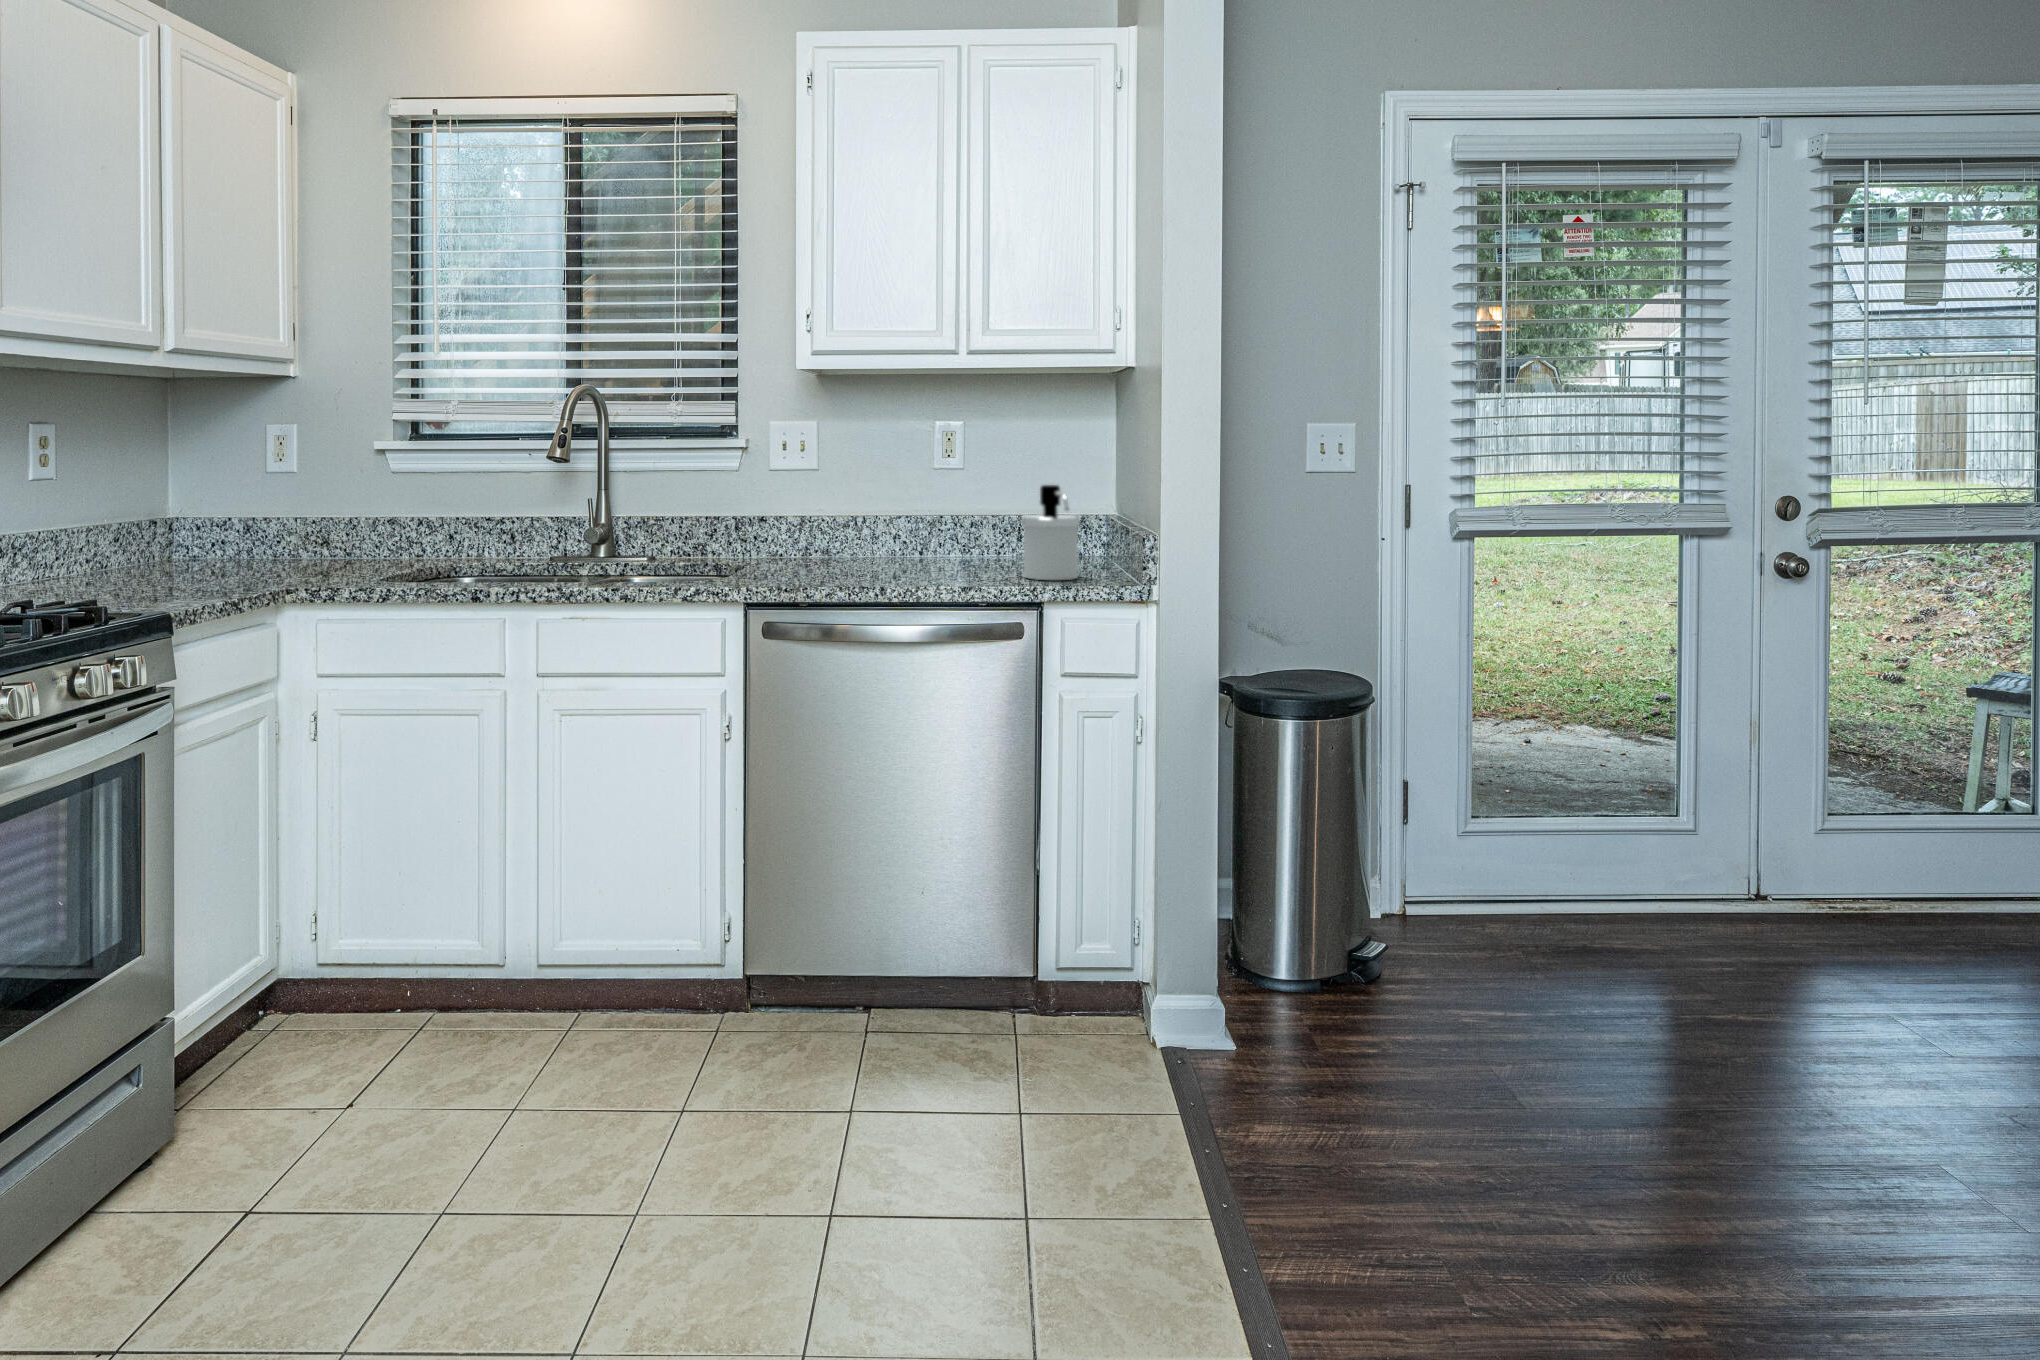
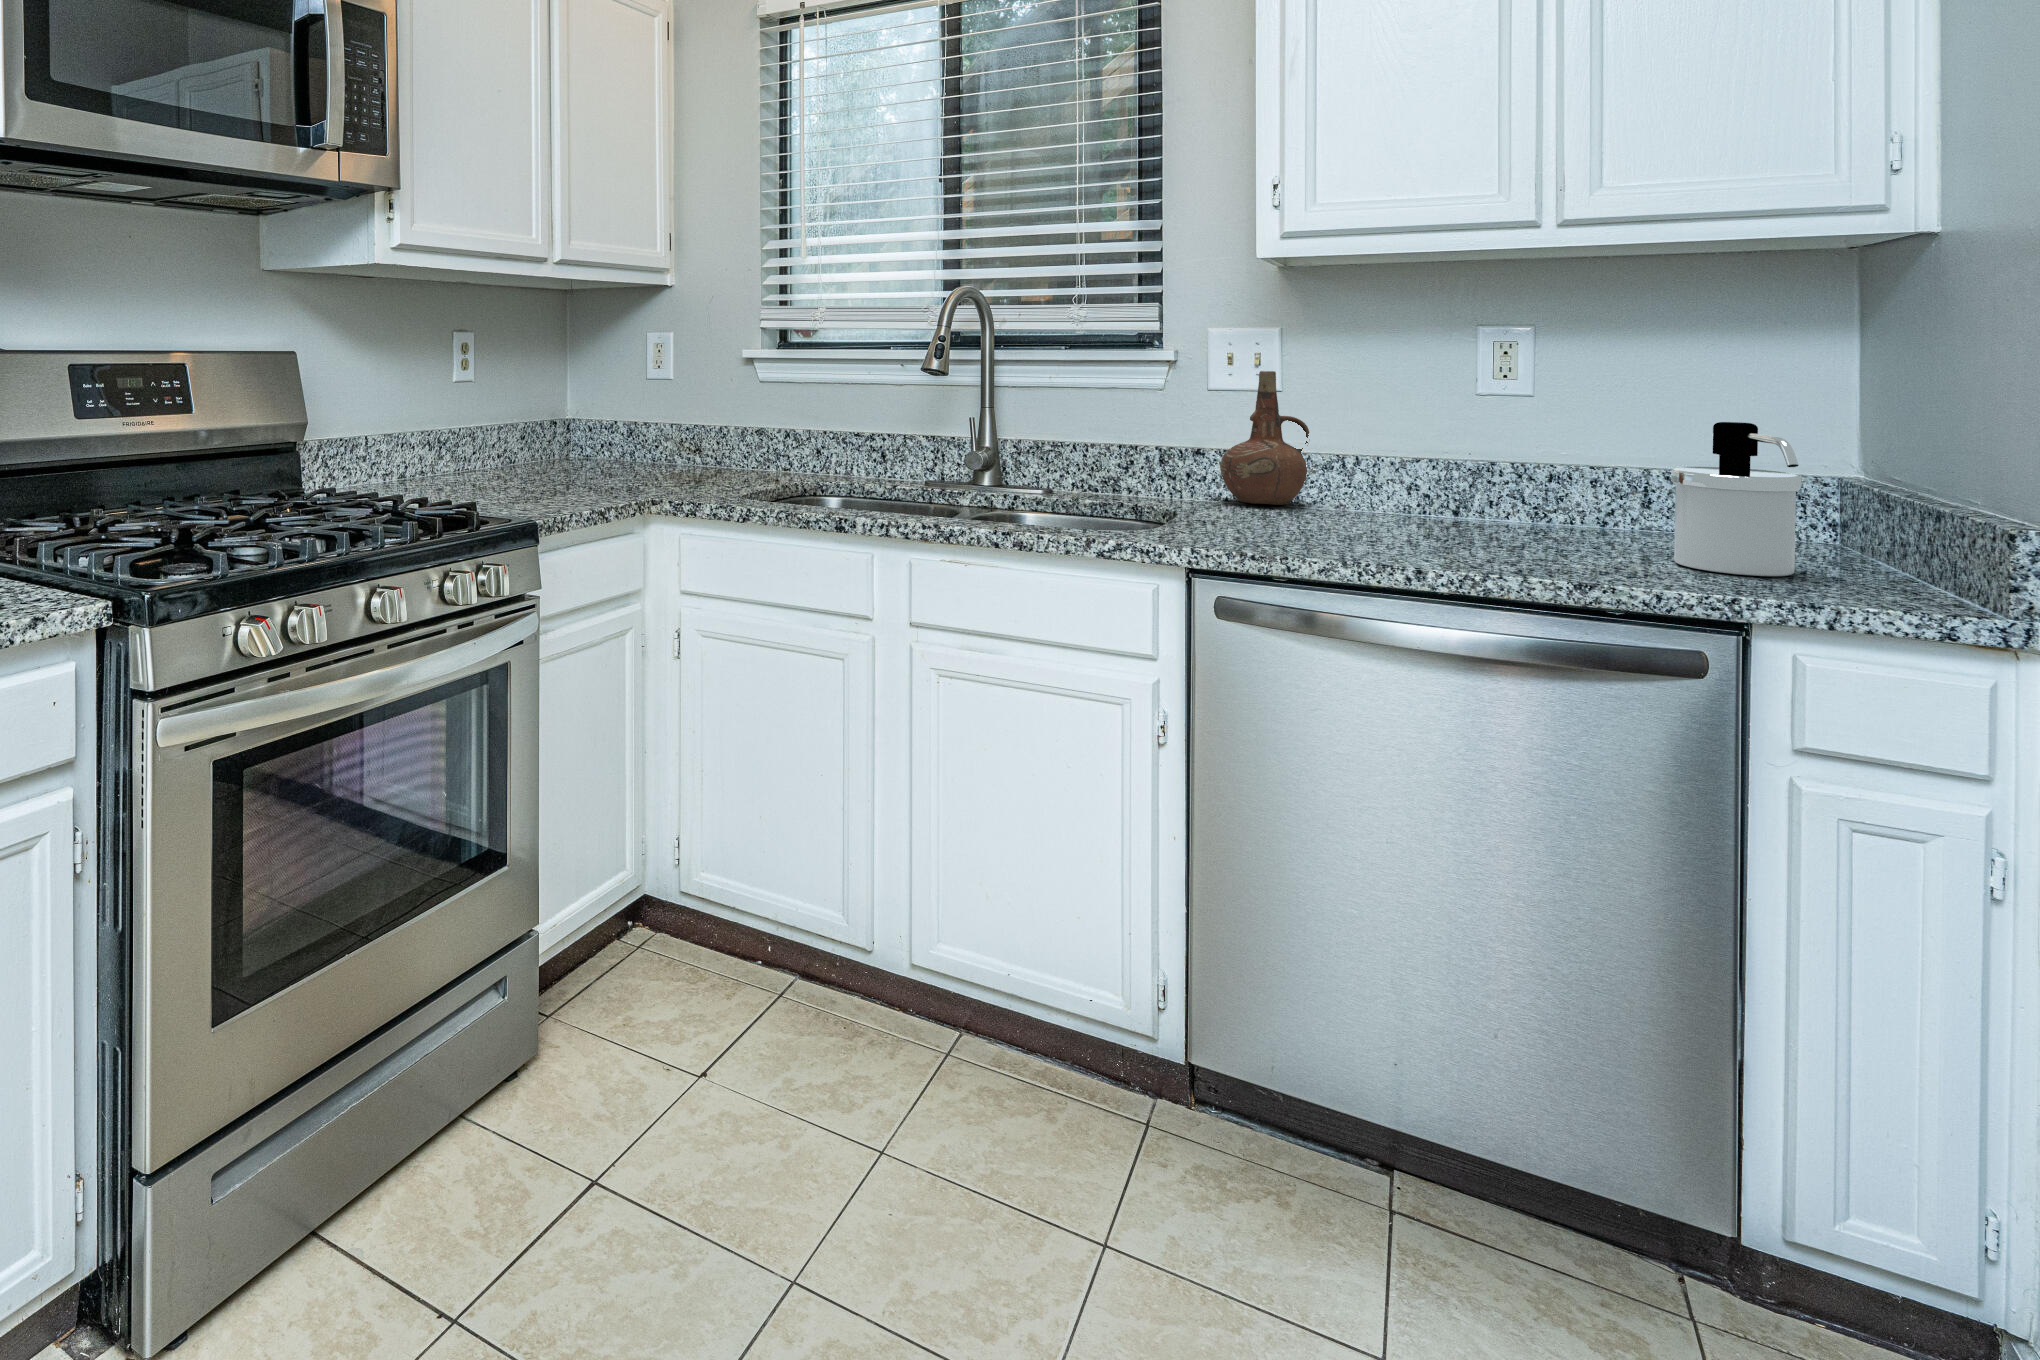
ceramic pitcher: none [776,456,836,560] -> present [1220,371,1309,505]

